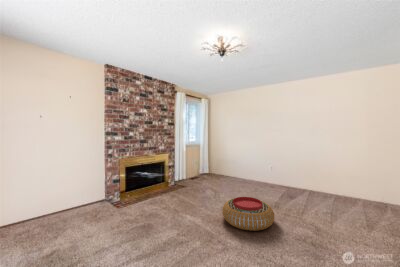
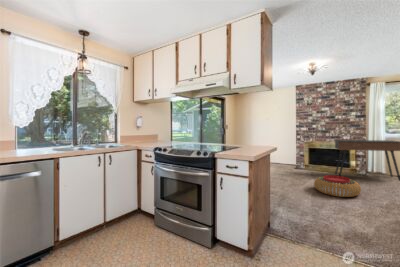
console table: none [170,148,211,198] -> present [335,140,400,181]

